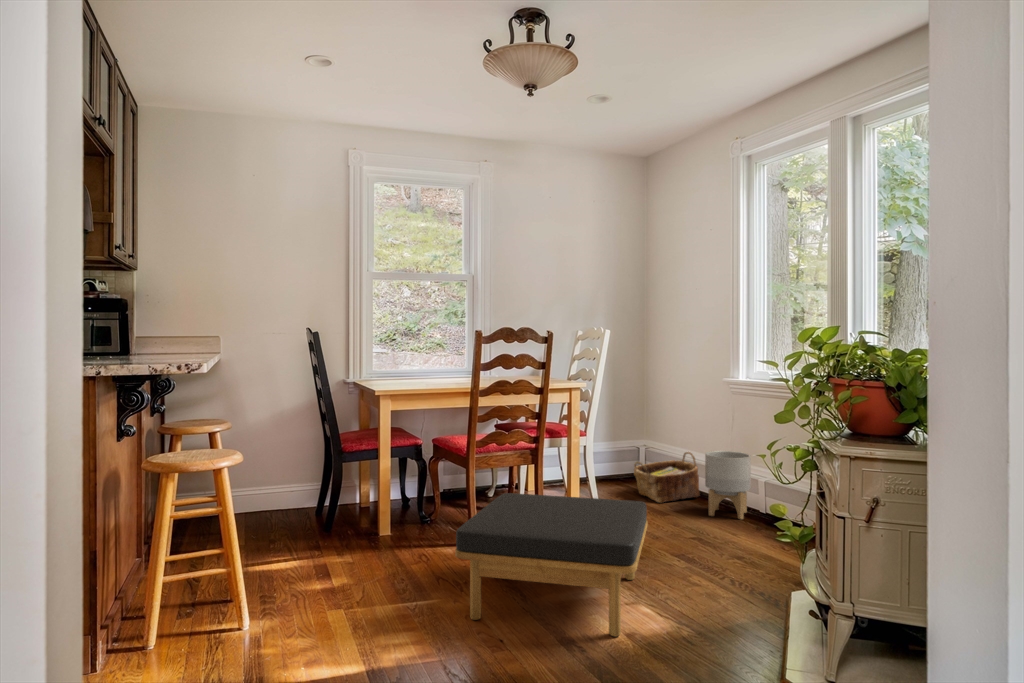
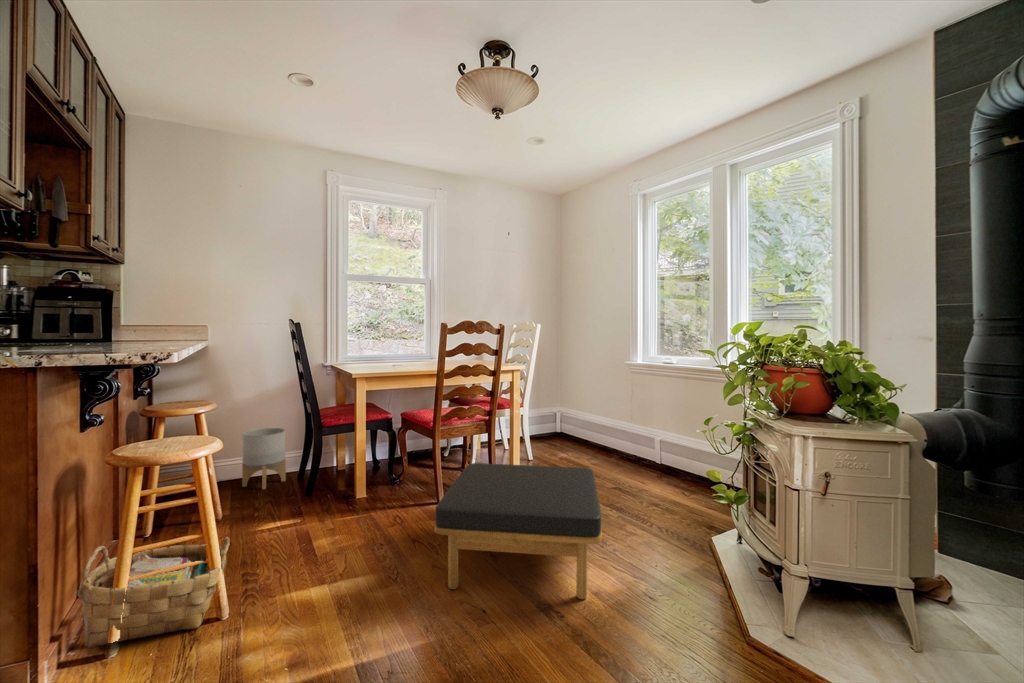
planter: present [705,451,751,519] -> present [242,428,286,489]
woven basket: present [634,452,700,503] -> present [78,537,230,648]

